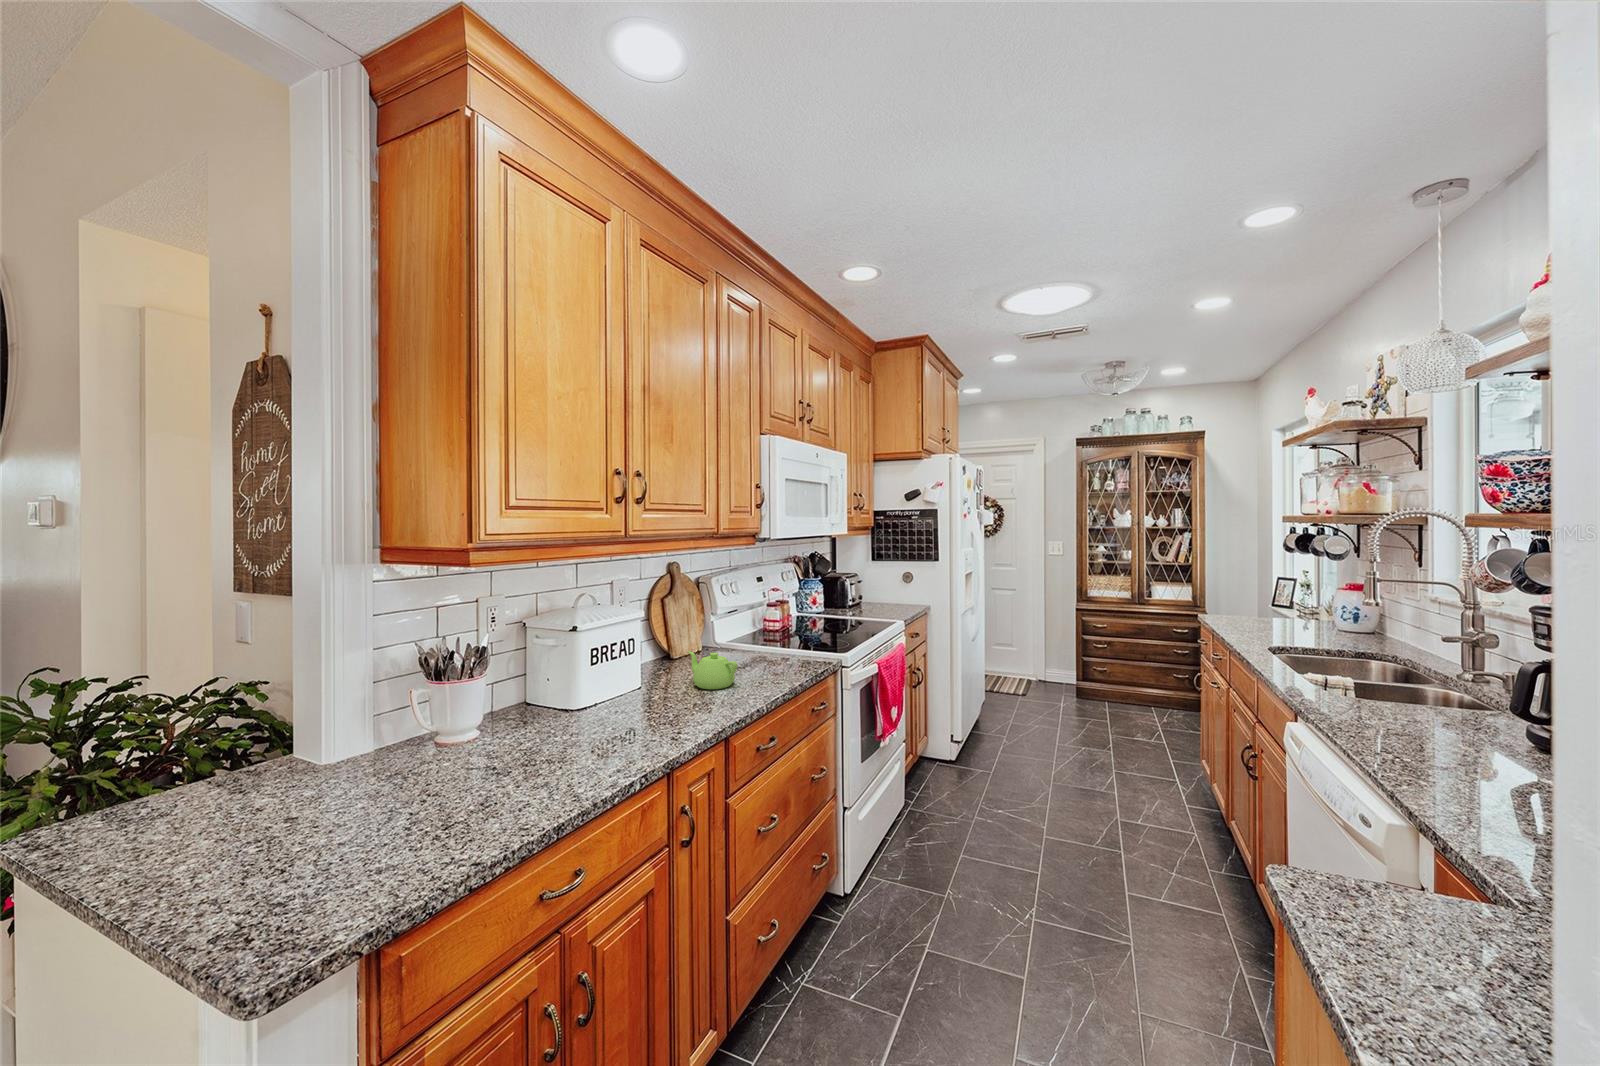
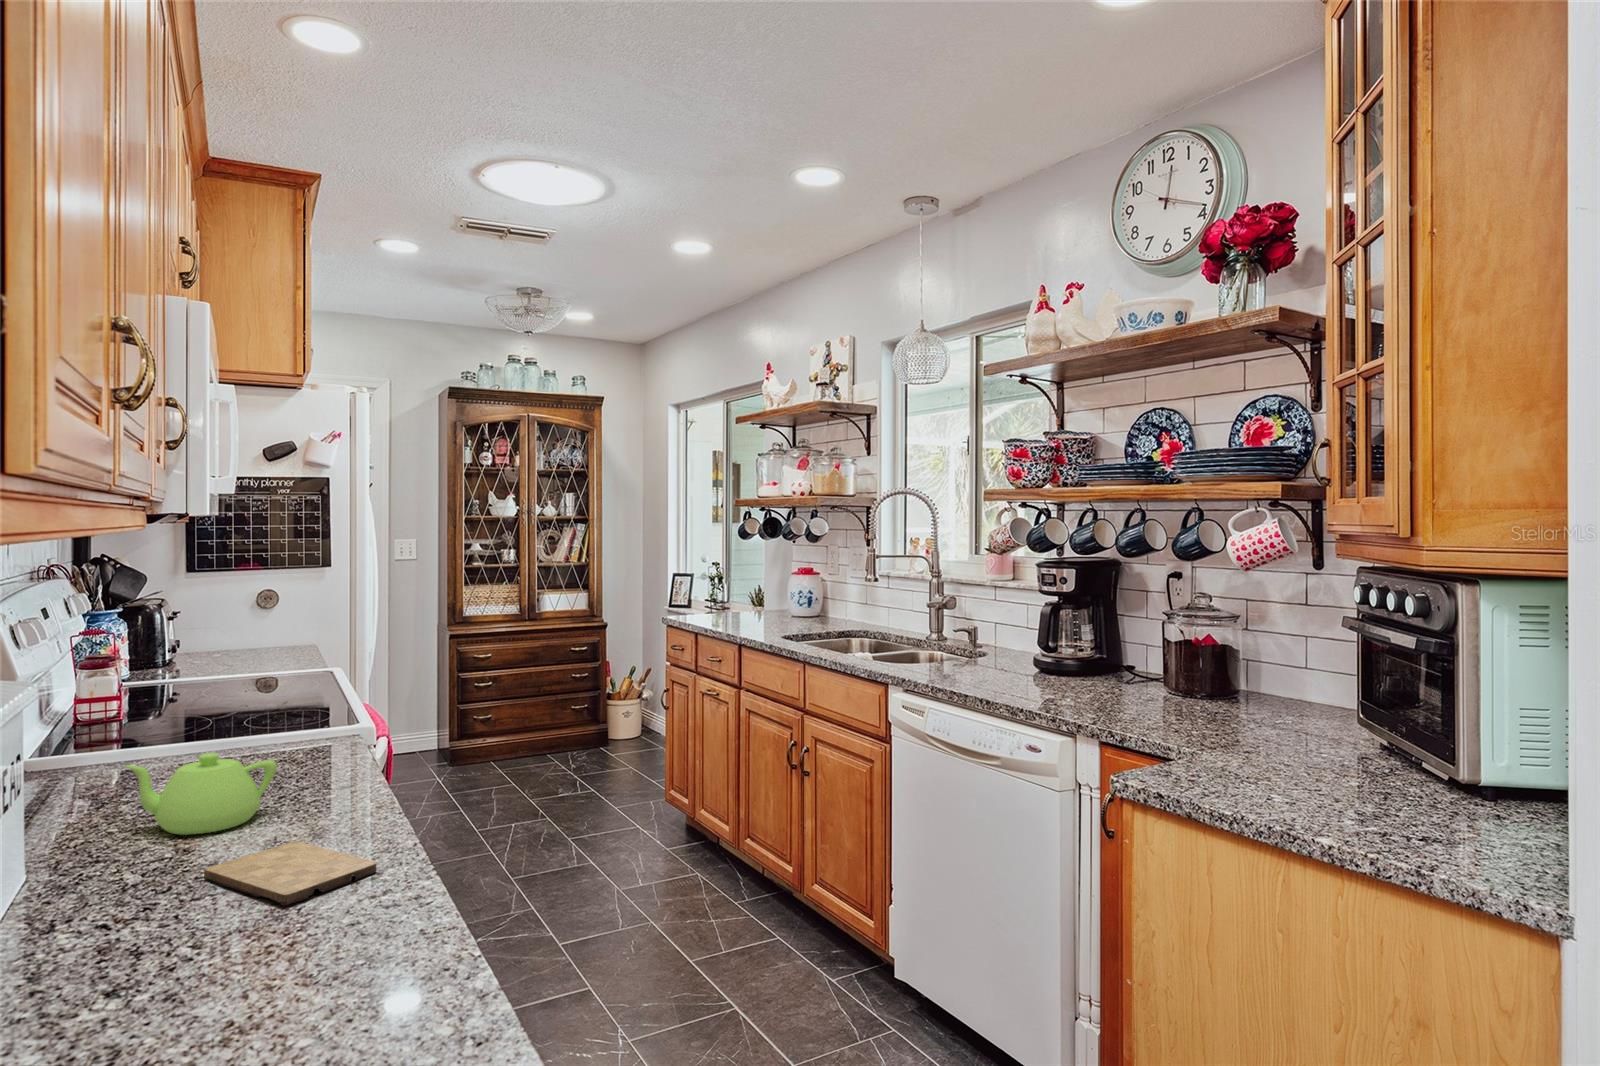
cutting board: none [656,702,710,727] -> present [204,841,376,905]

